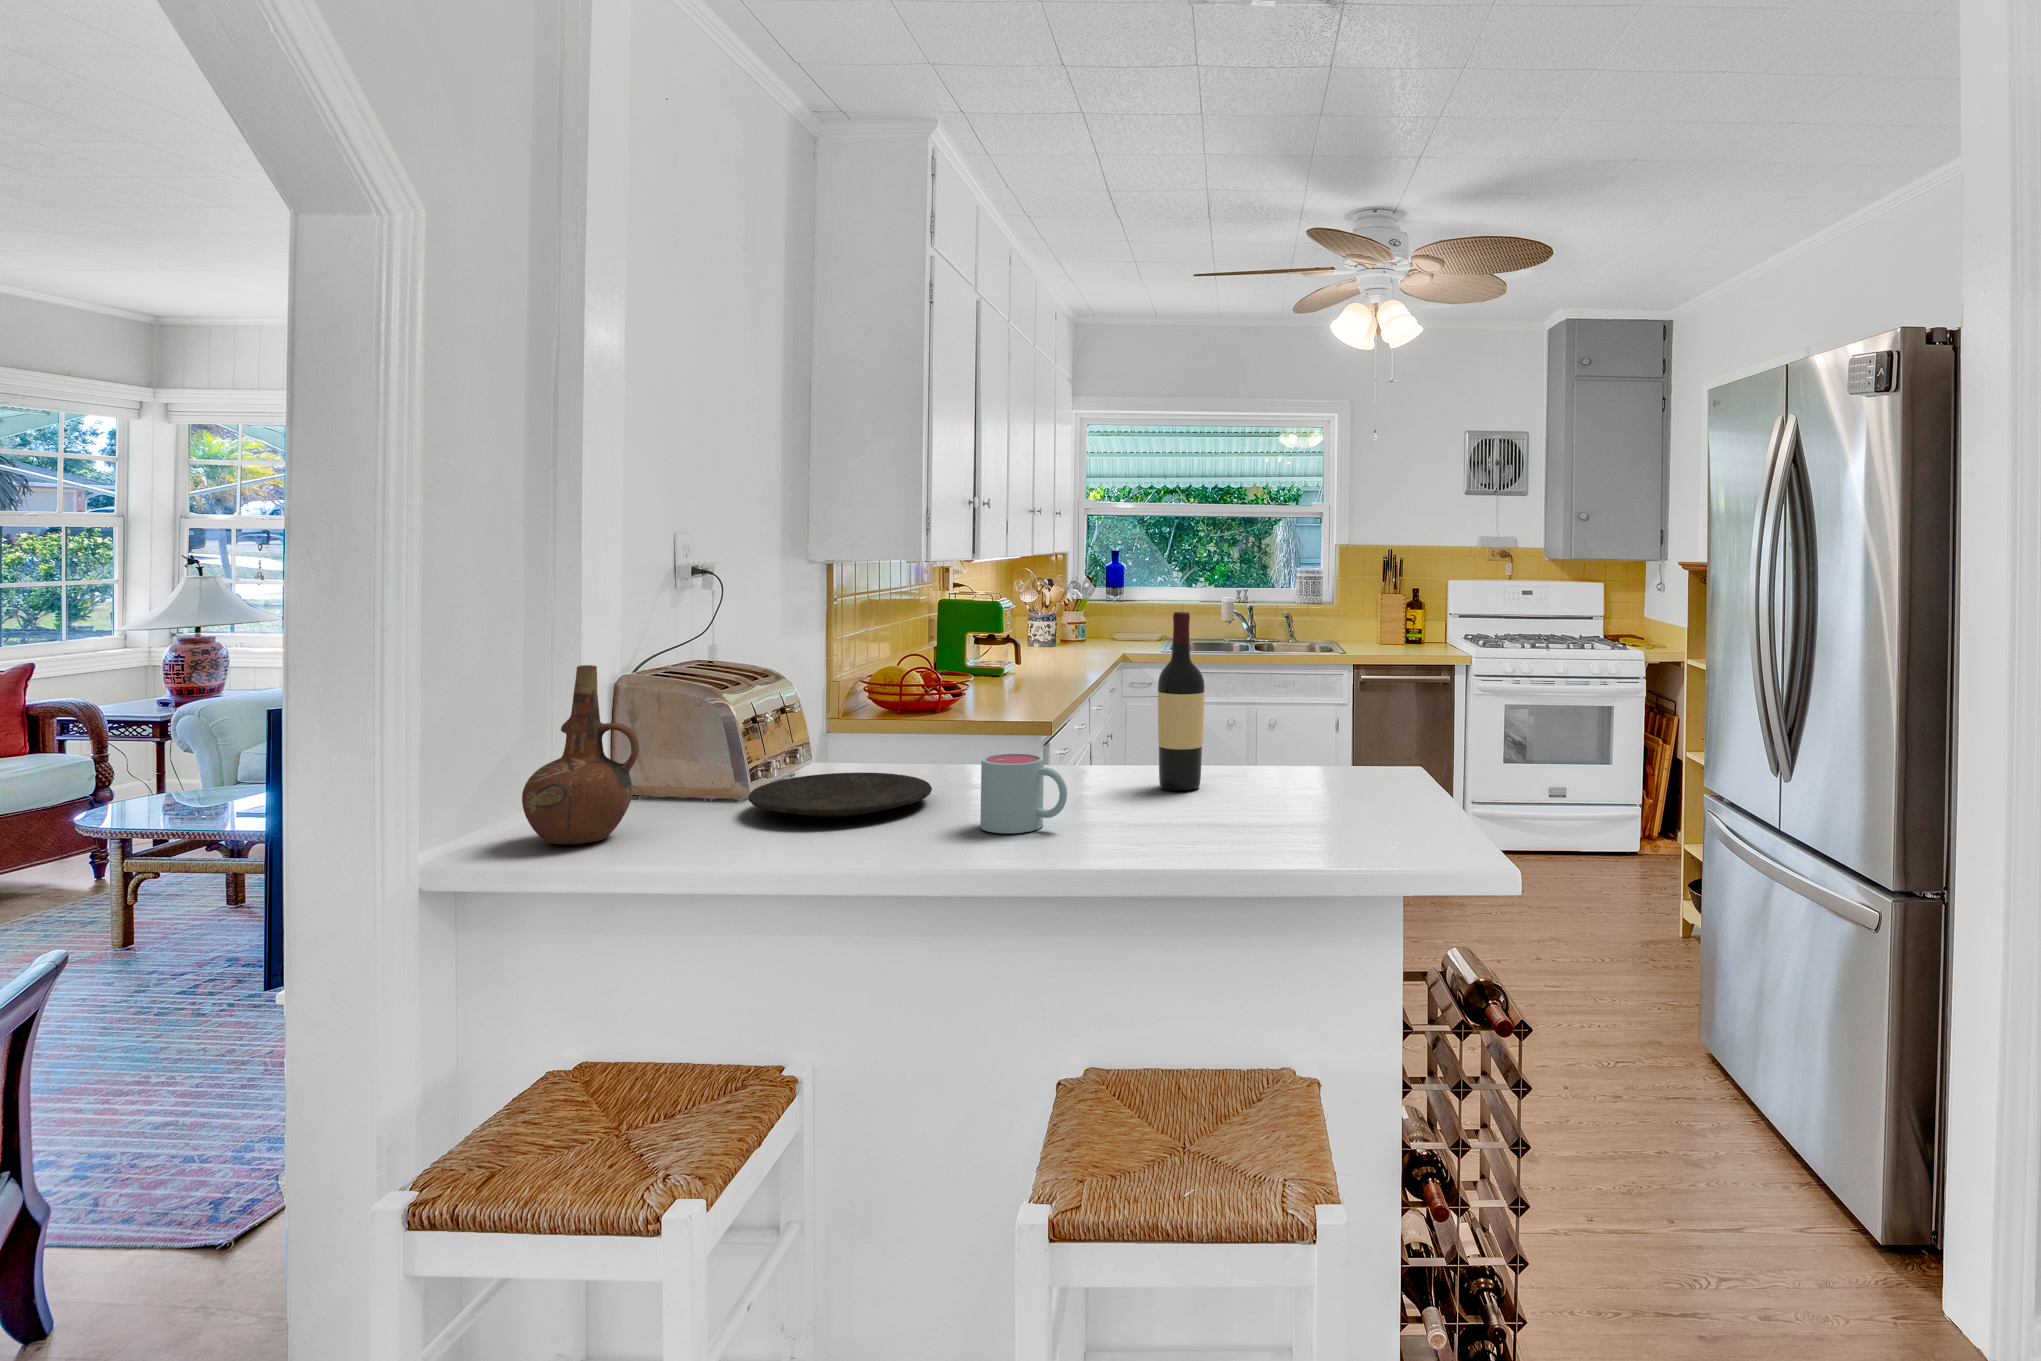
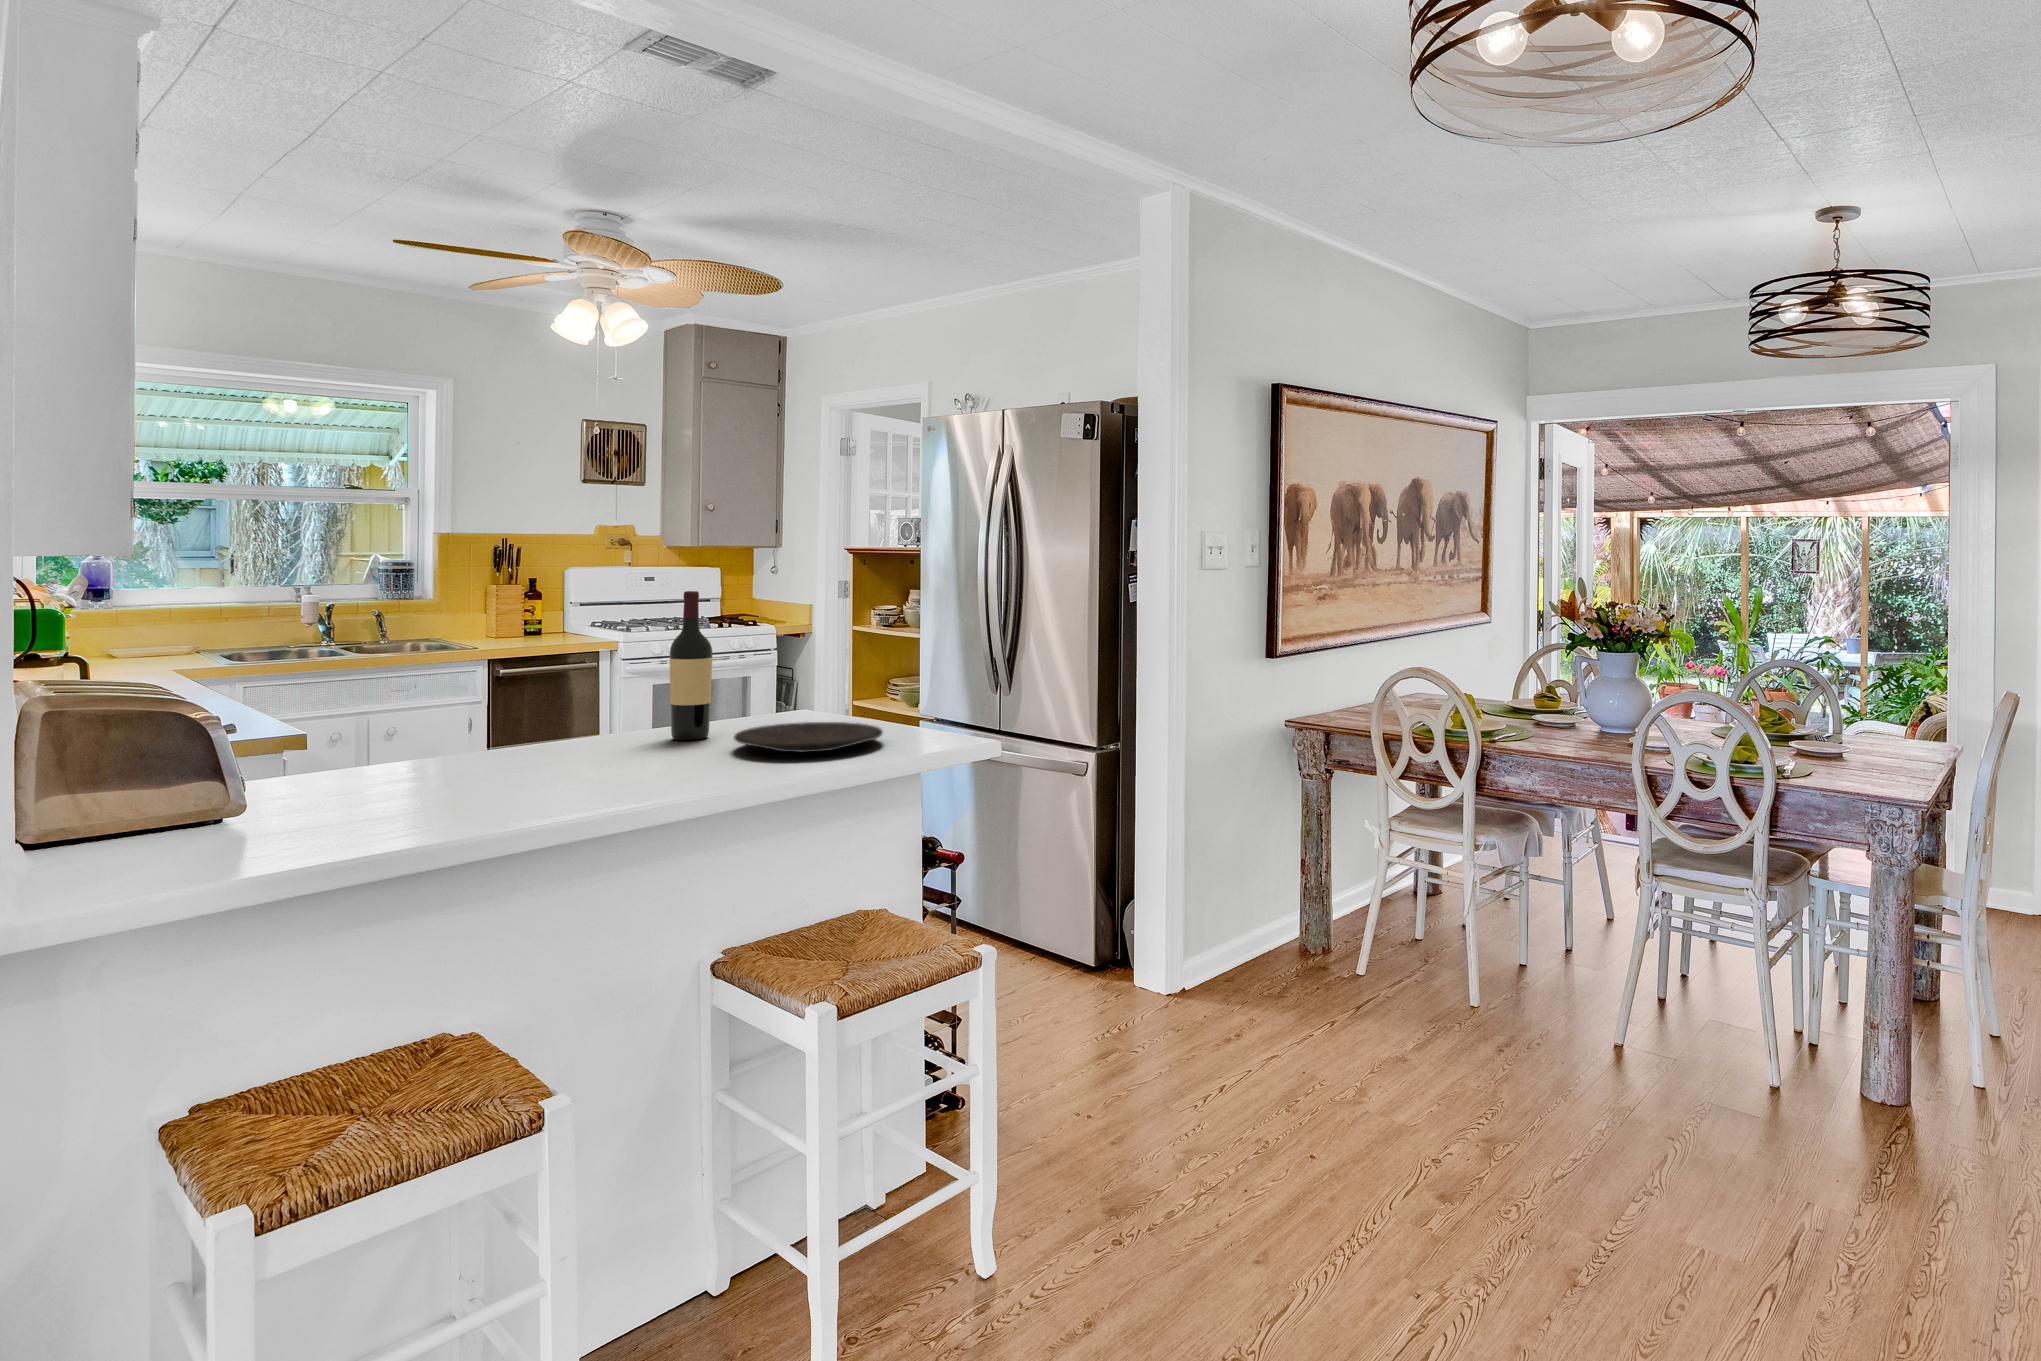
ceramic pitcher: present [522,665,639,844] -> none [108,665,246,858]
mug: present [980,753,1067,833] -> none [596,714,683,779]
plate: present [748,772,932,817] -> present [734,722,883,752]

